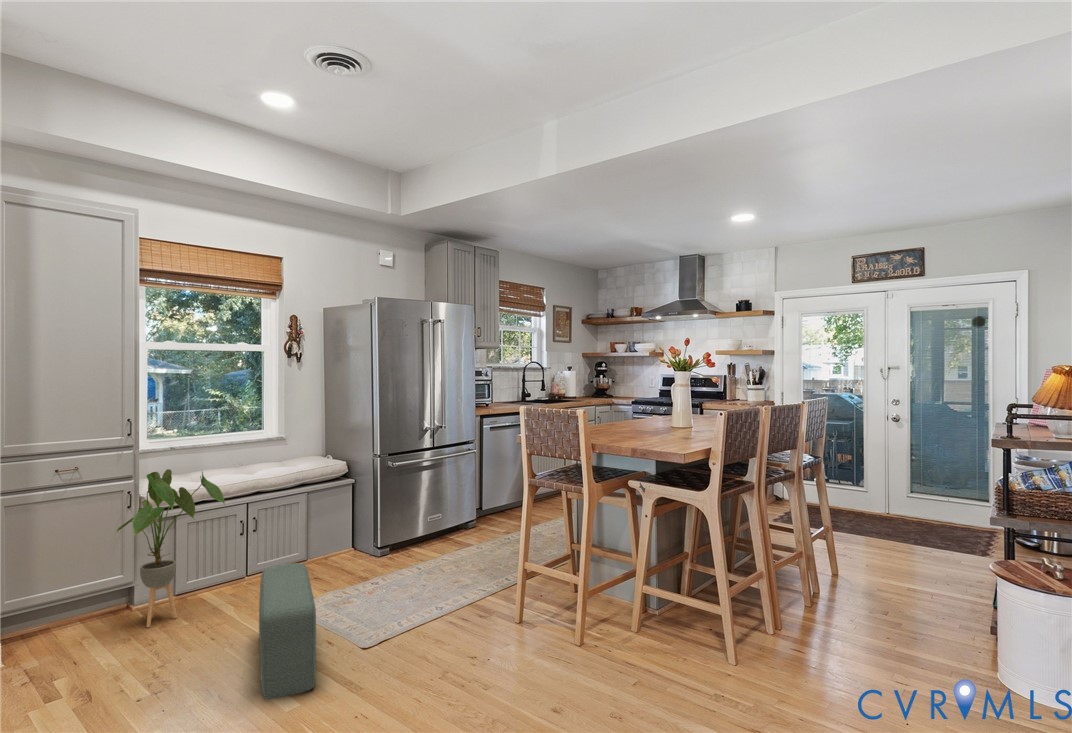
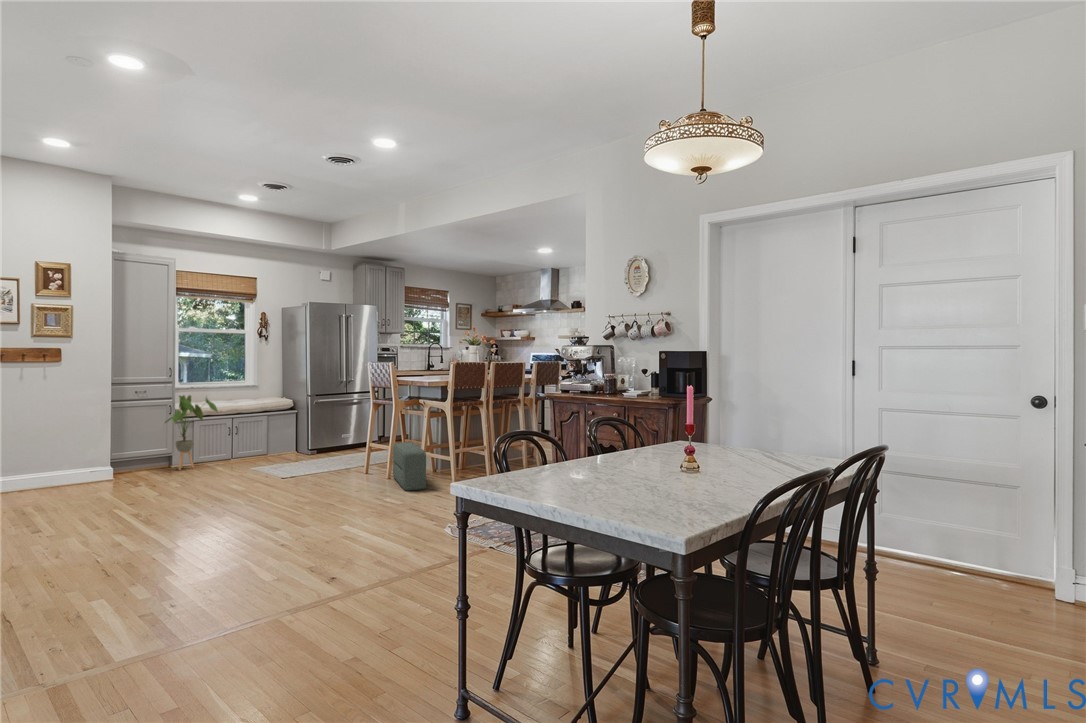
pouf: present [259,563,316,699] -> present [393,442,426,491]

